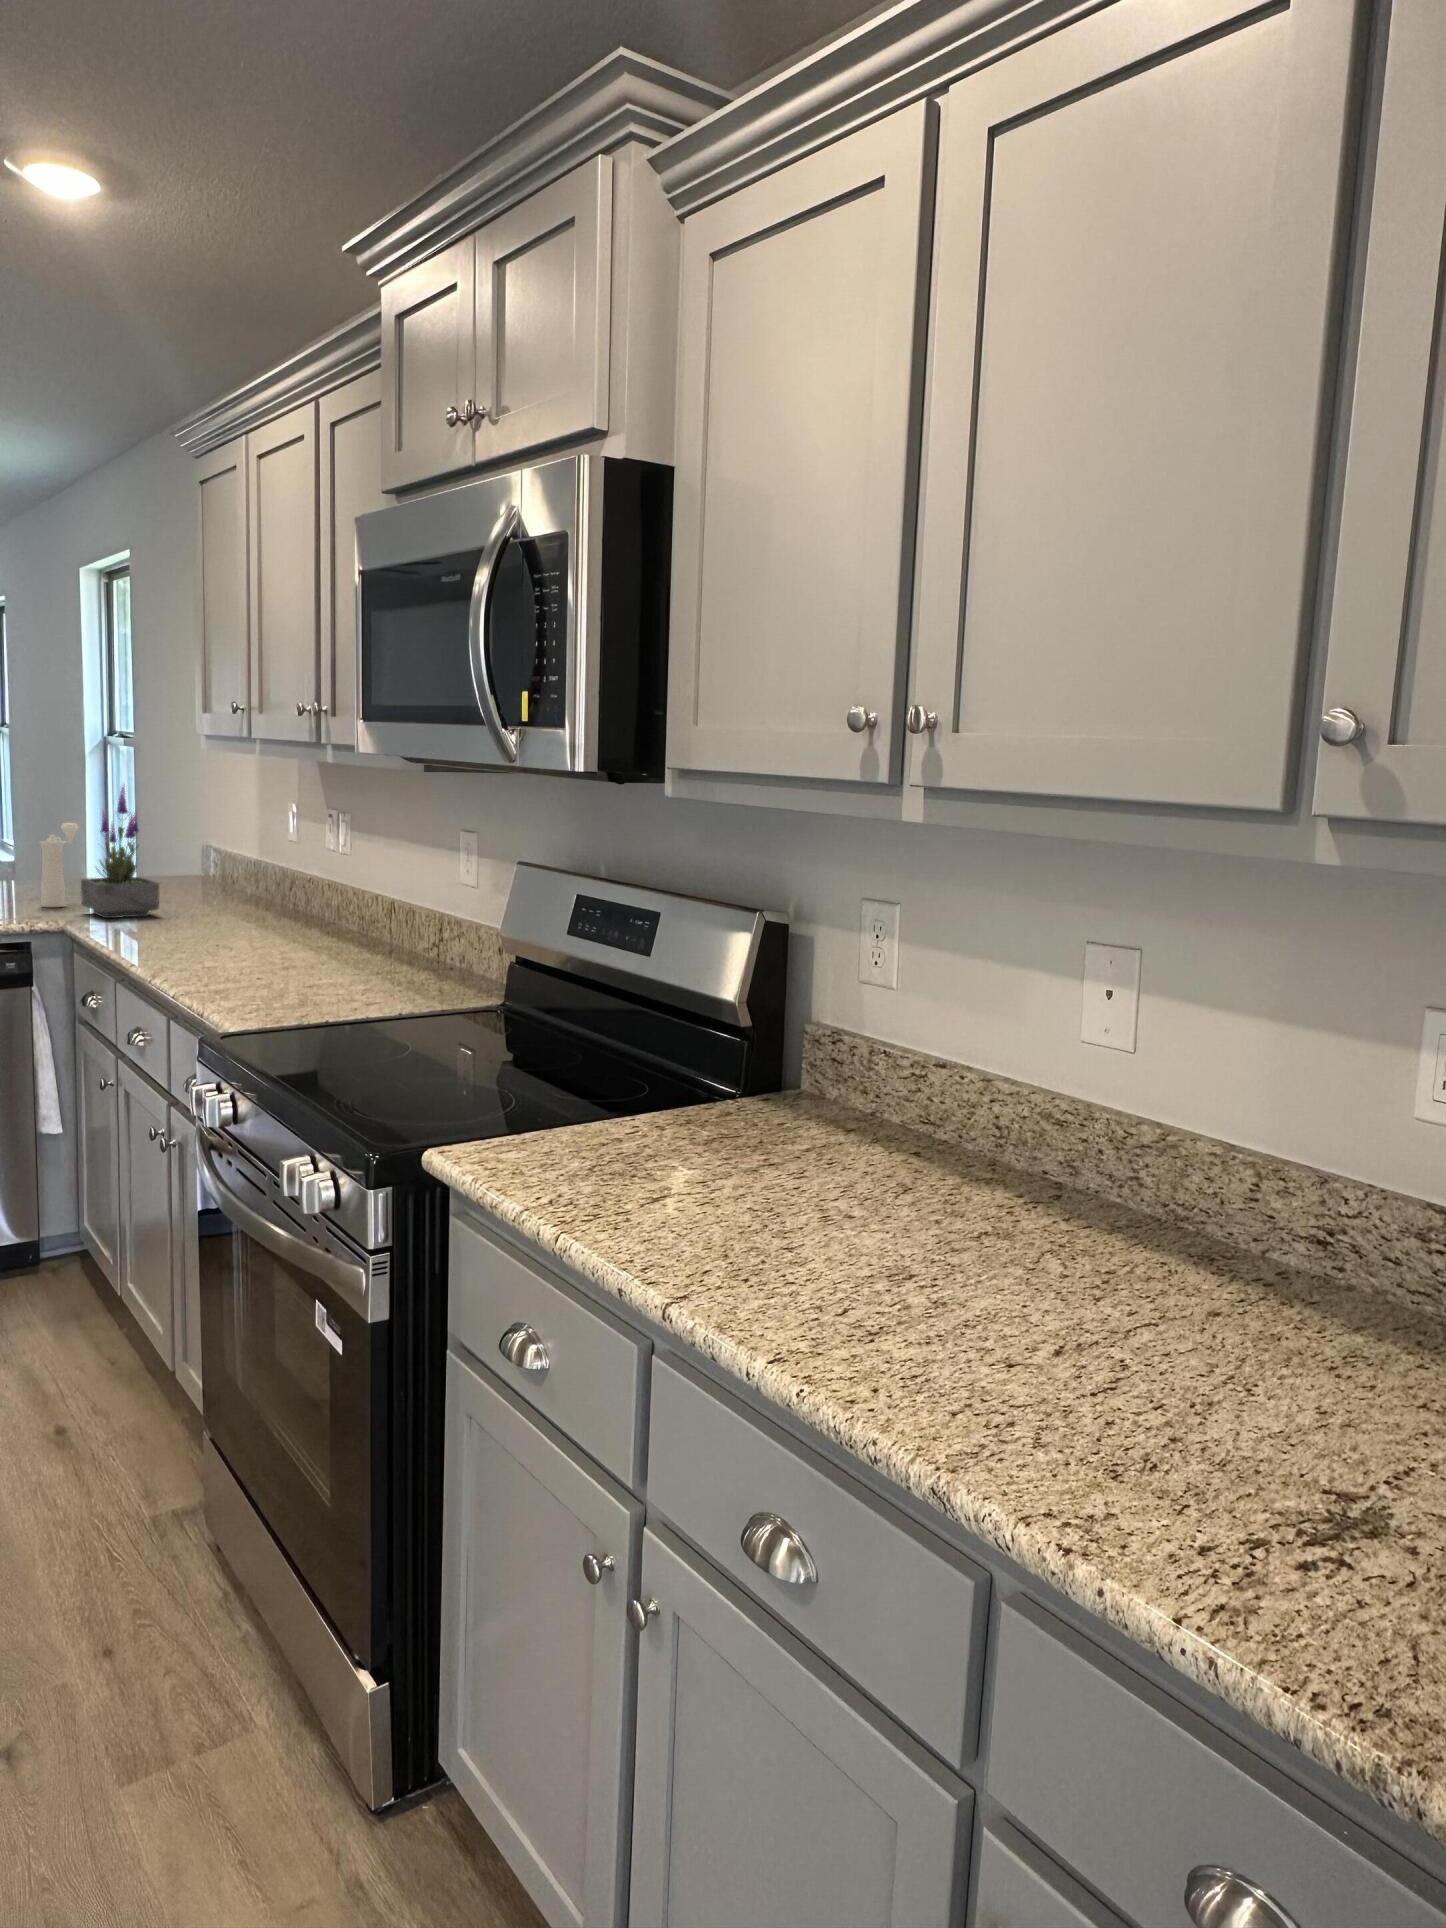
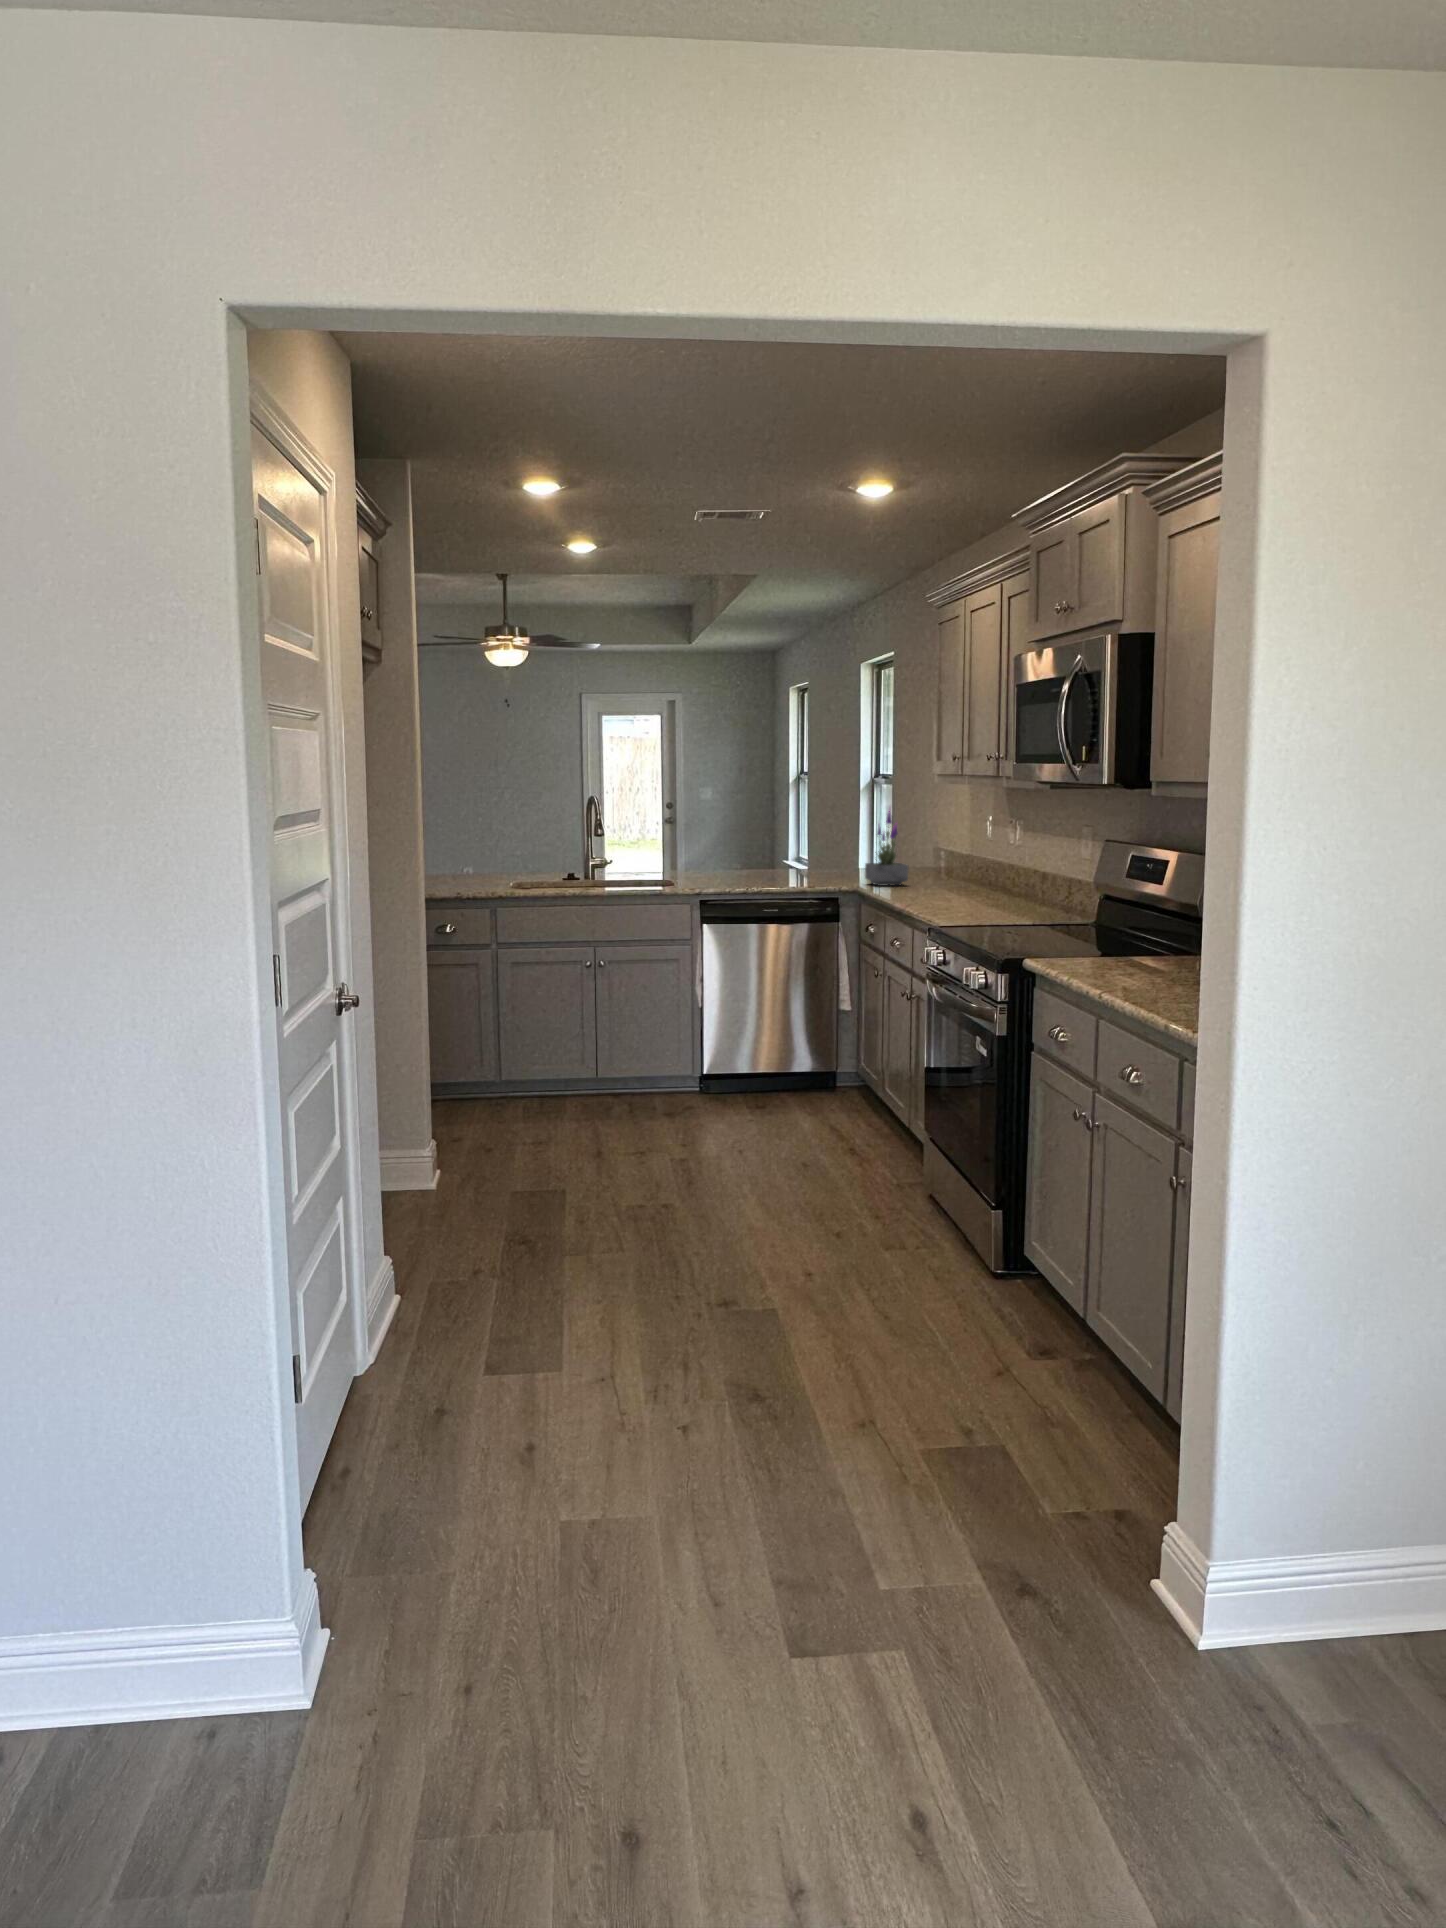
pepper mill: present [40,823,78,907] -> none [843,831,864,881]

